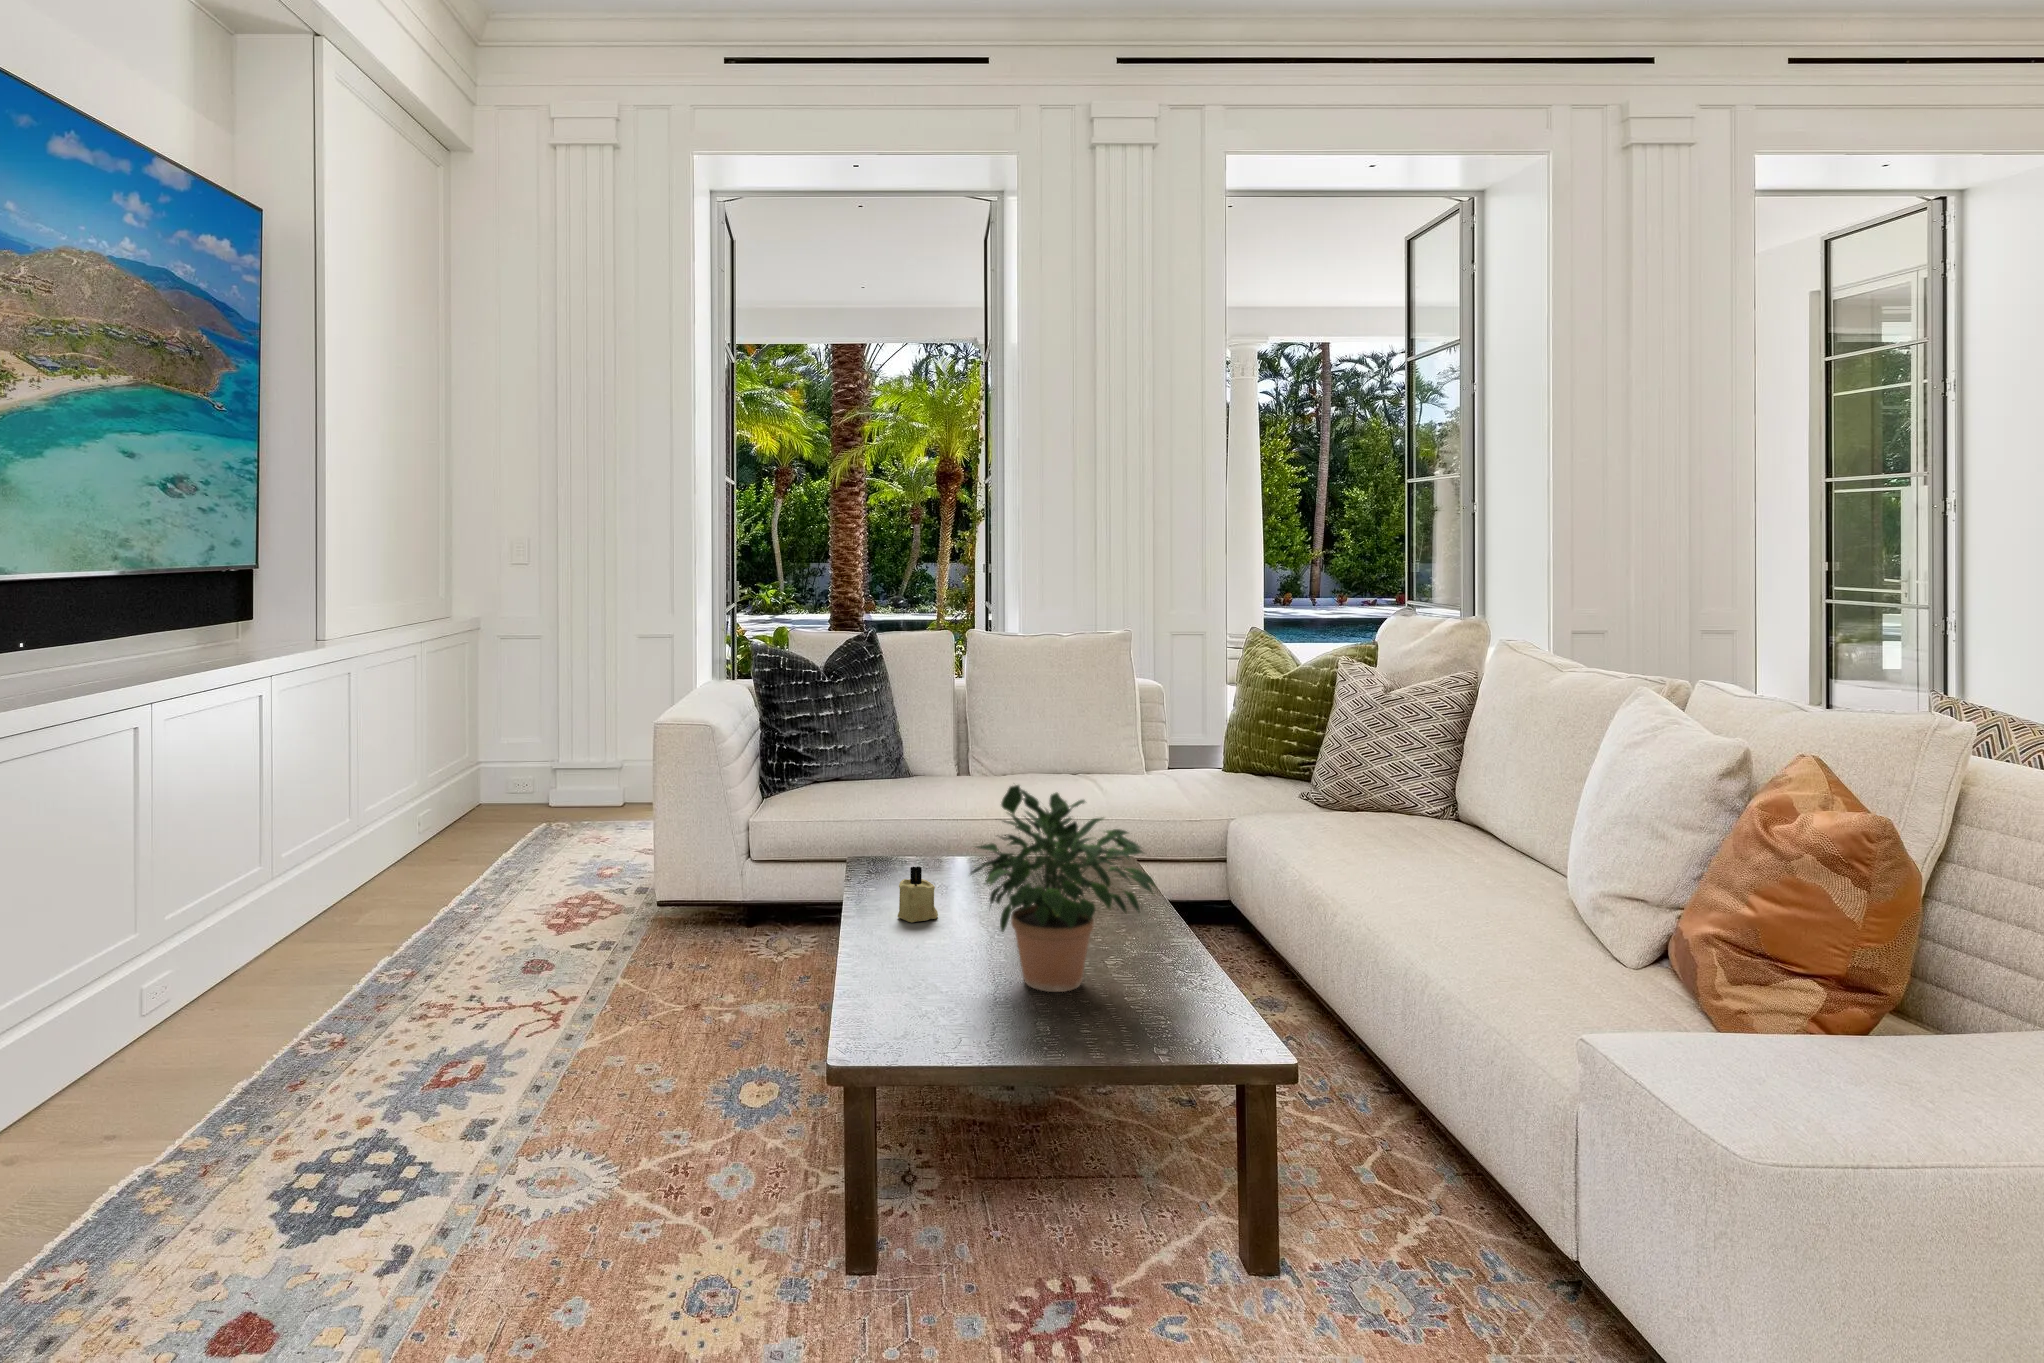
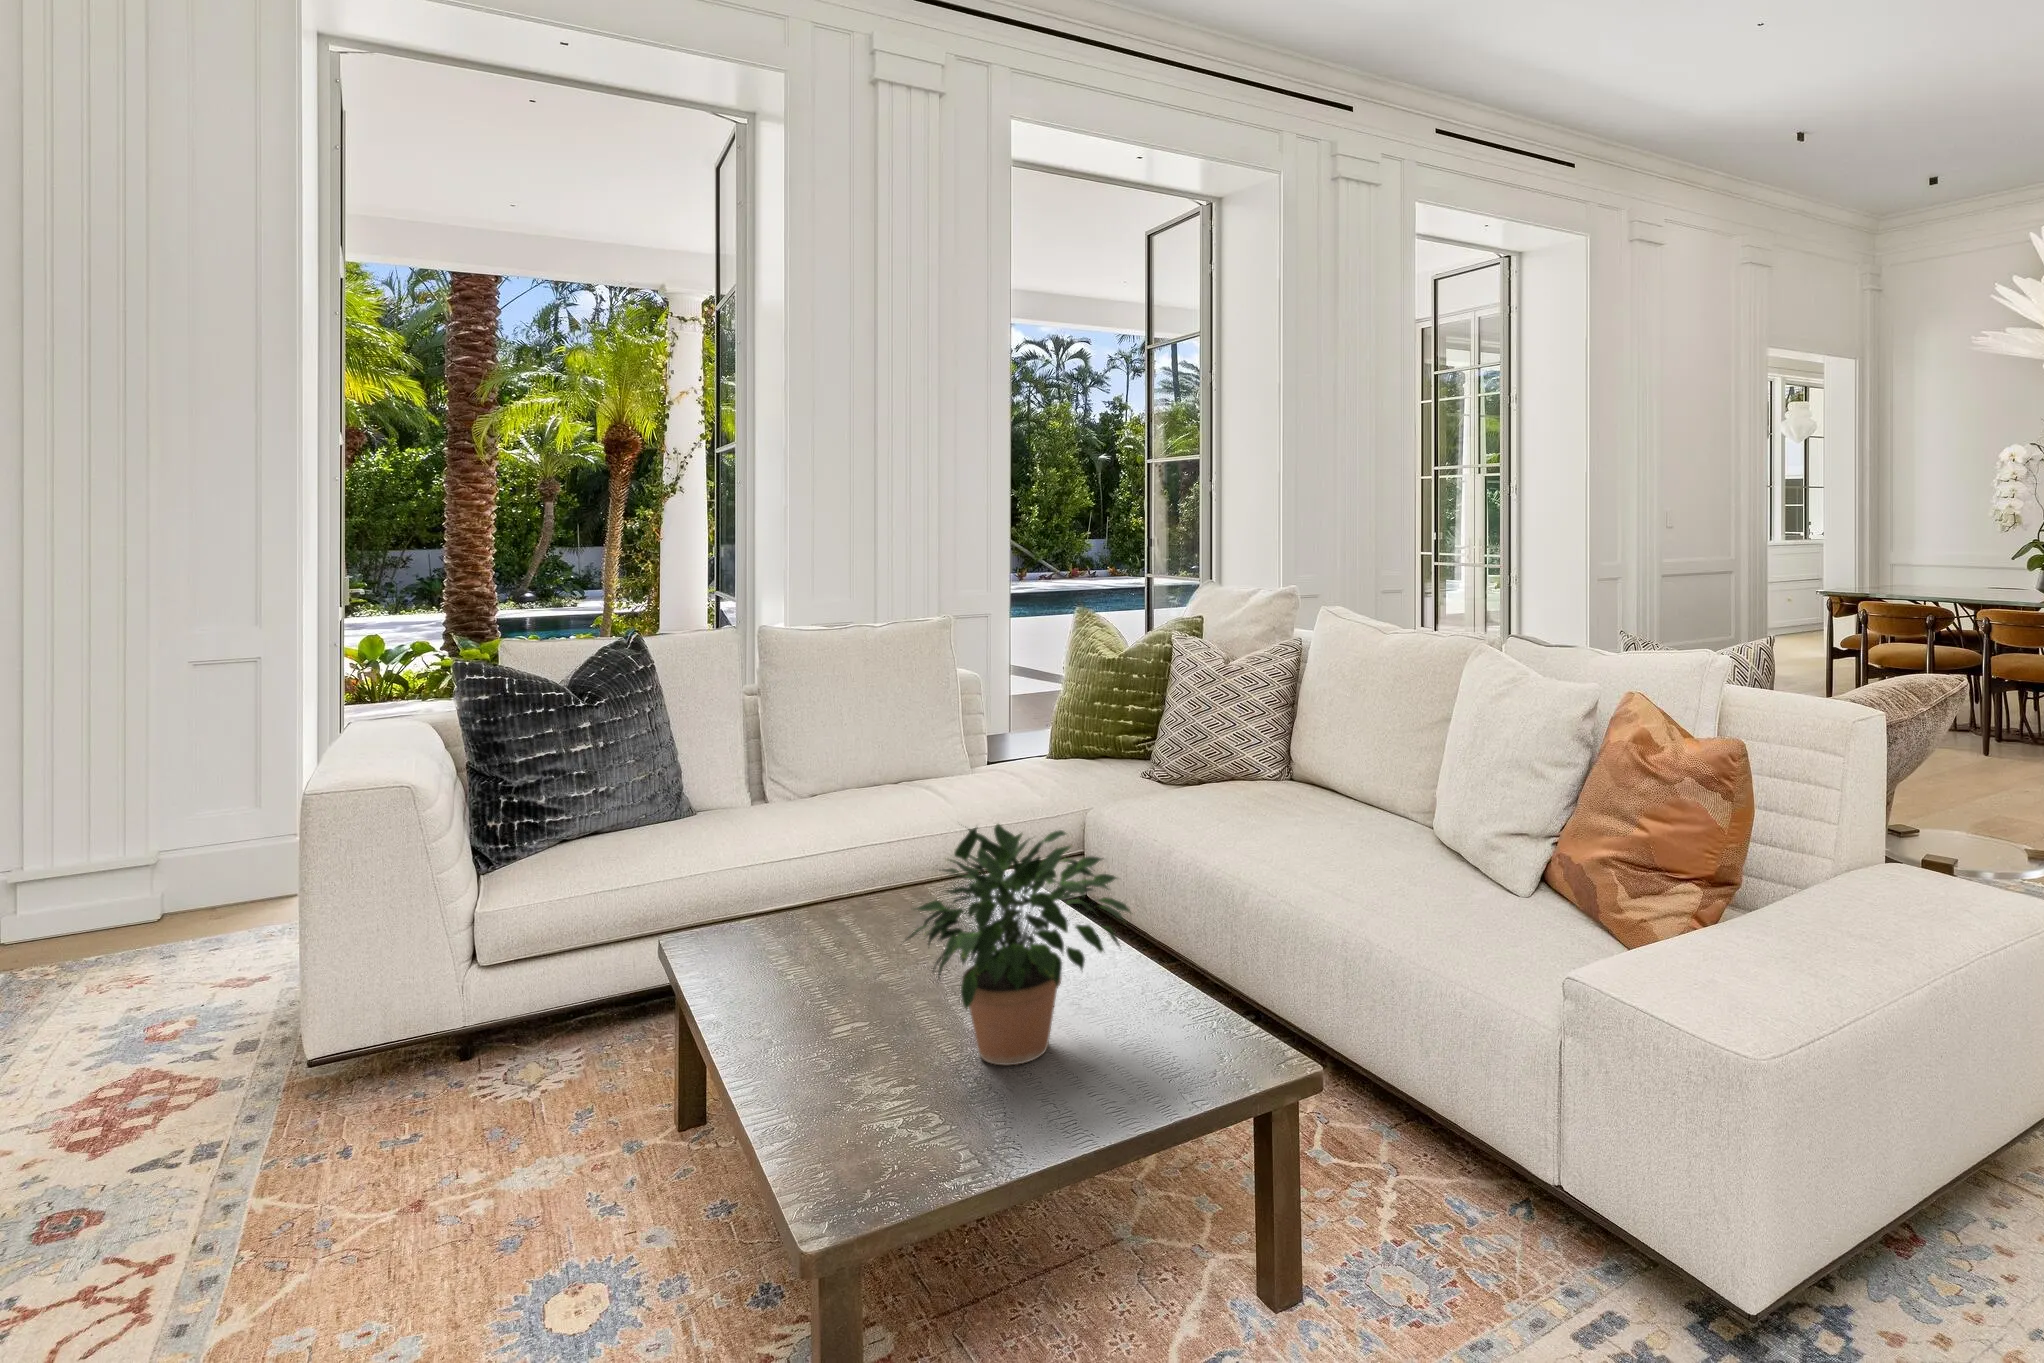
candle: present [898,866,938,922] -> none [760,940,814,1014]

